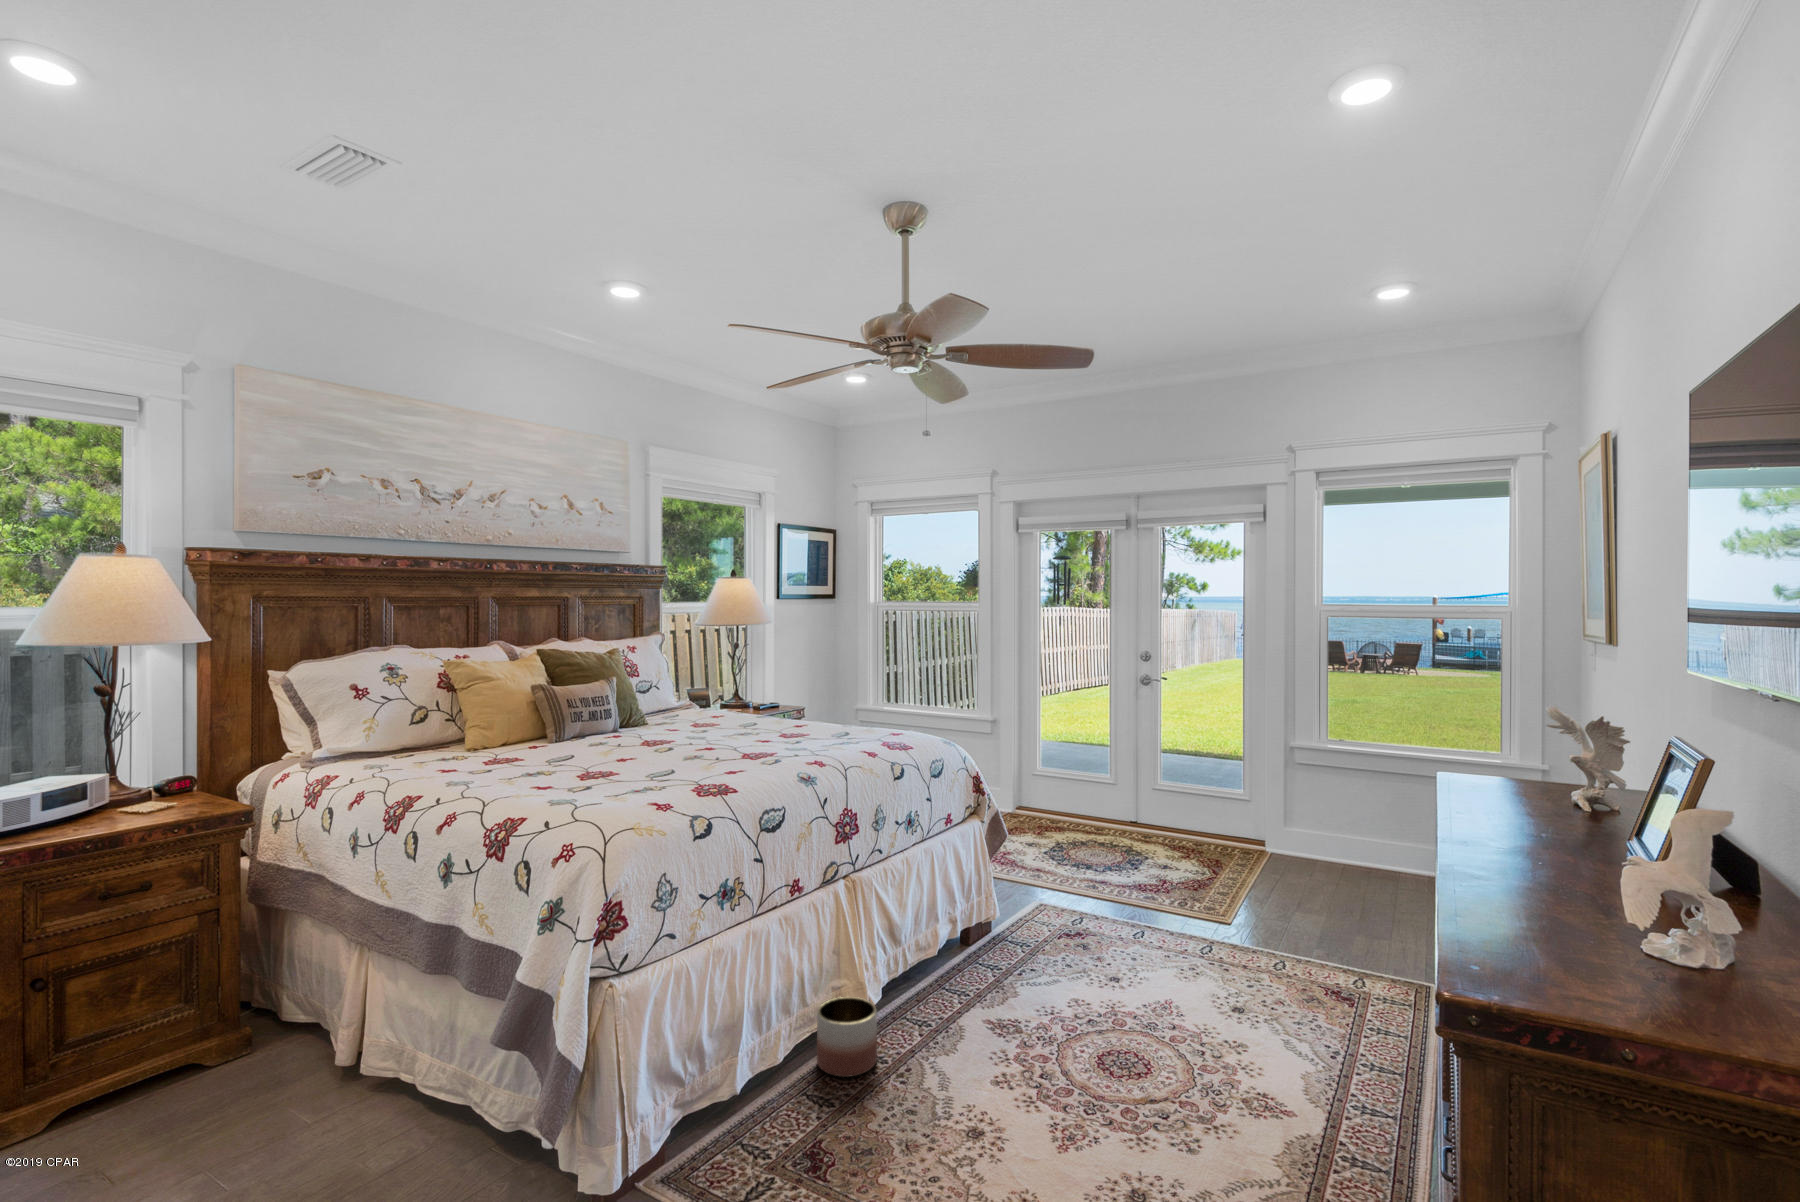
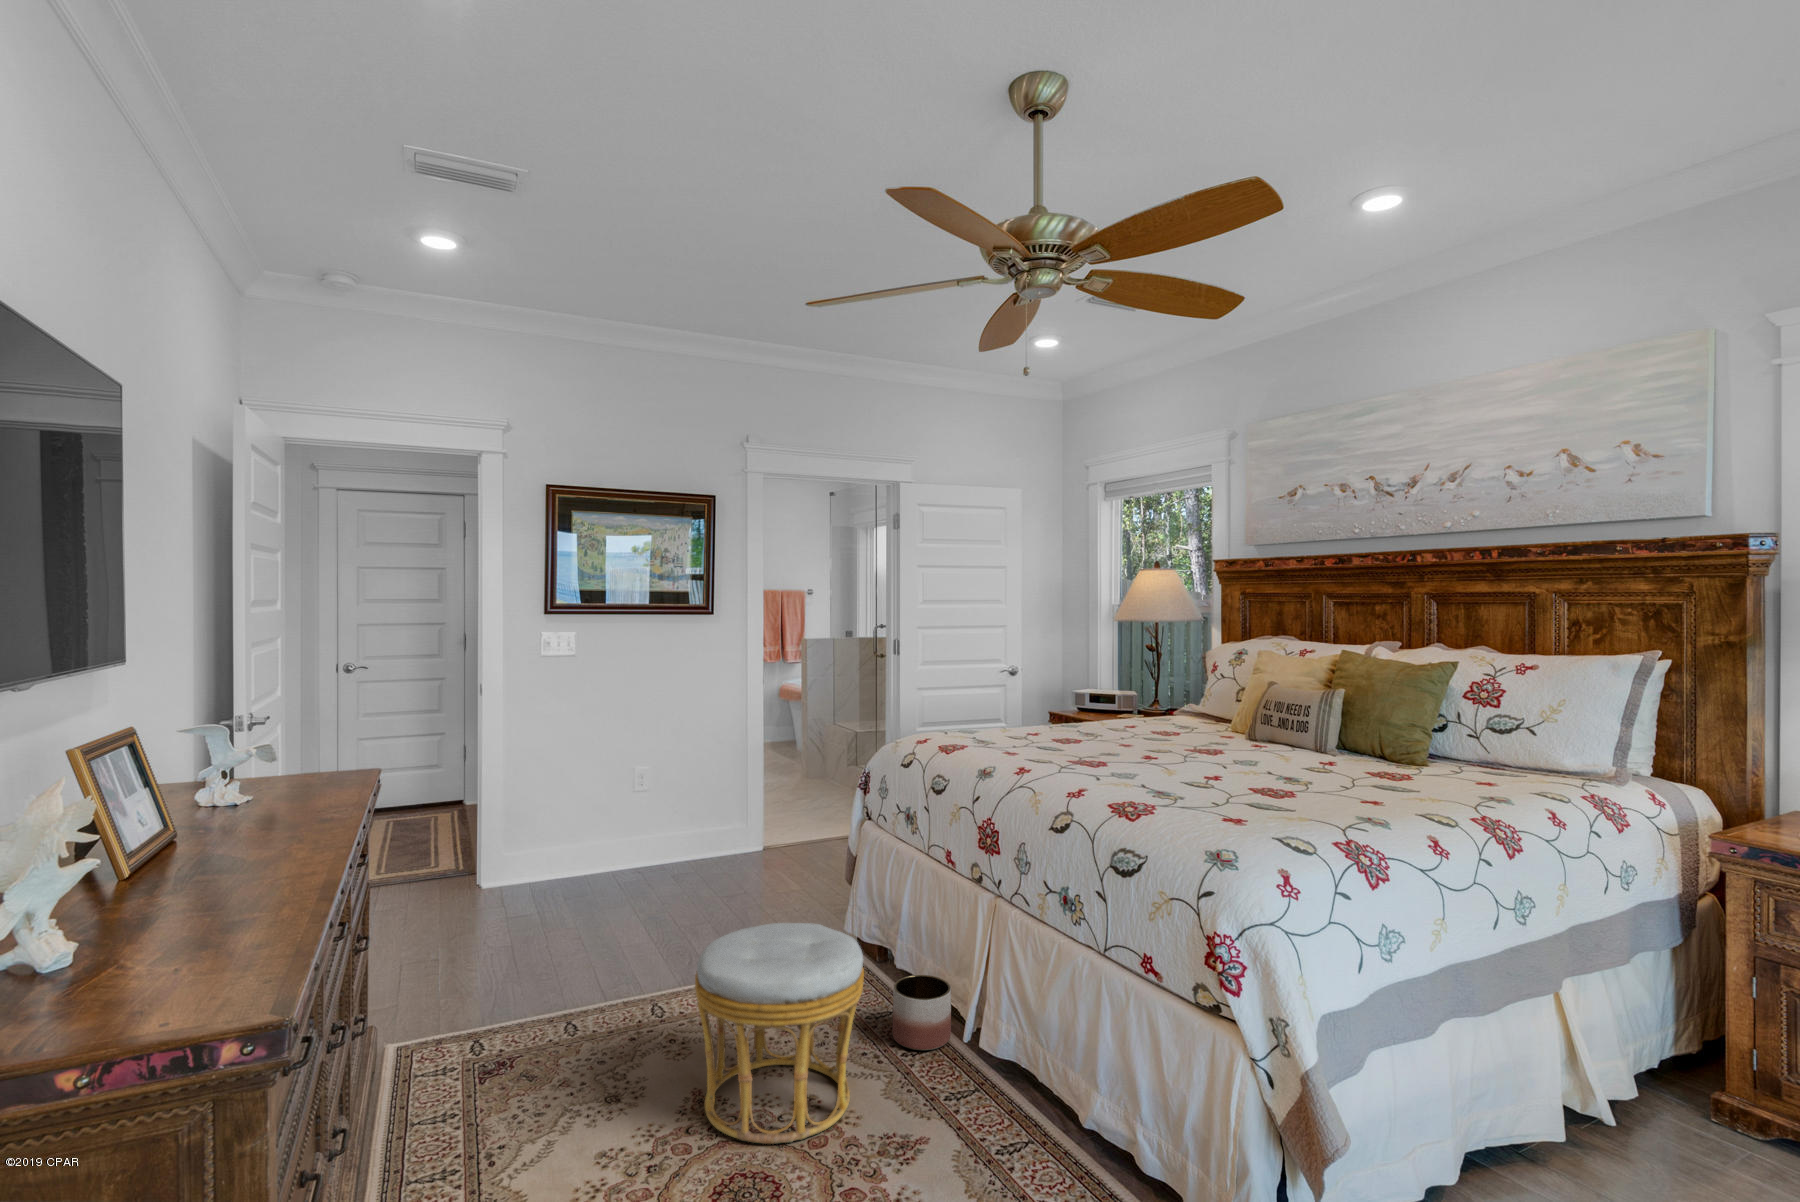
ottoman: none [935,923,1101,1137] -> present [695,923,864,1144]

